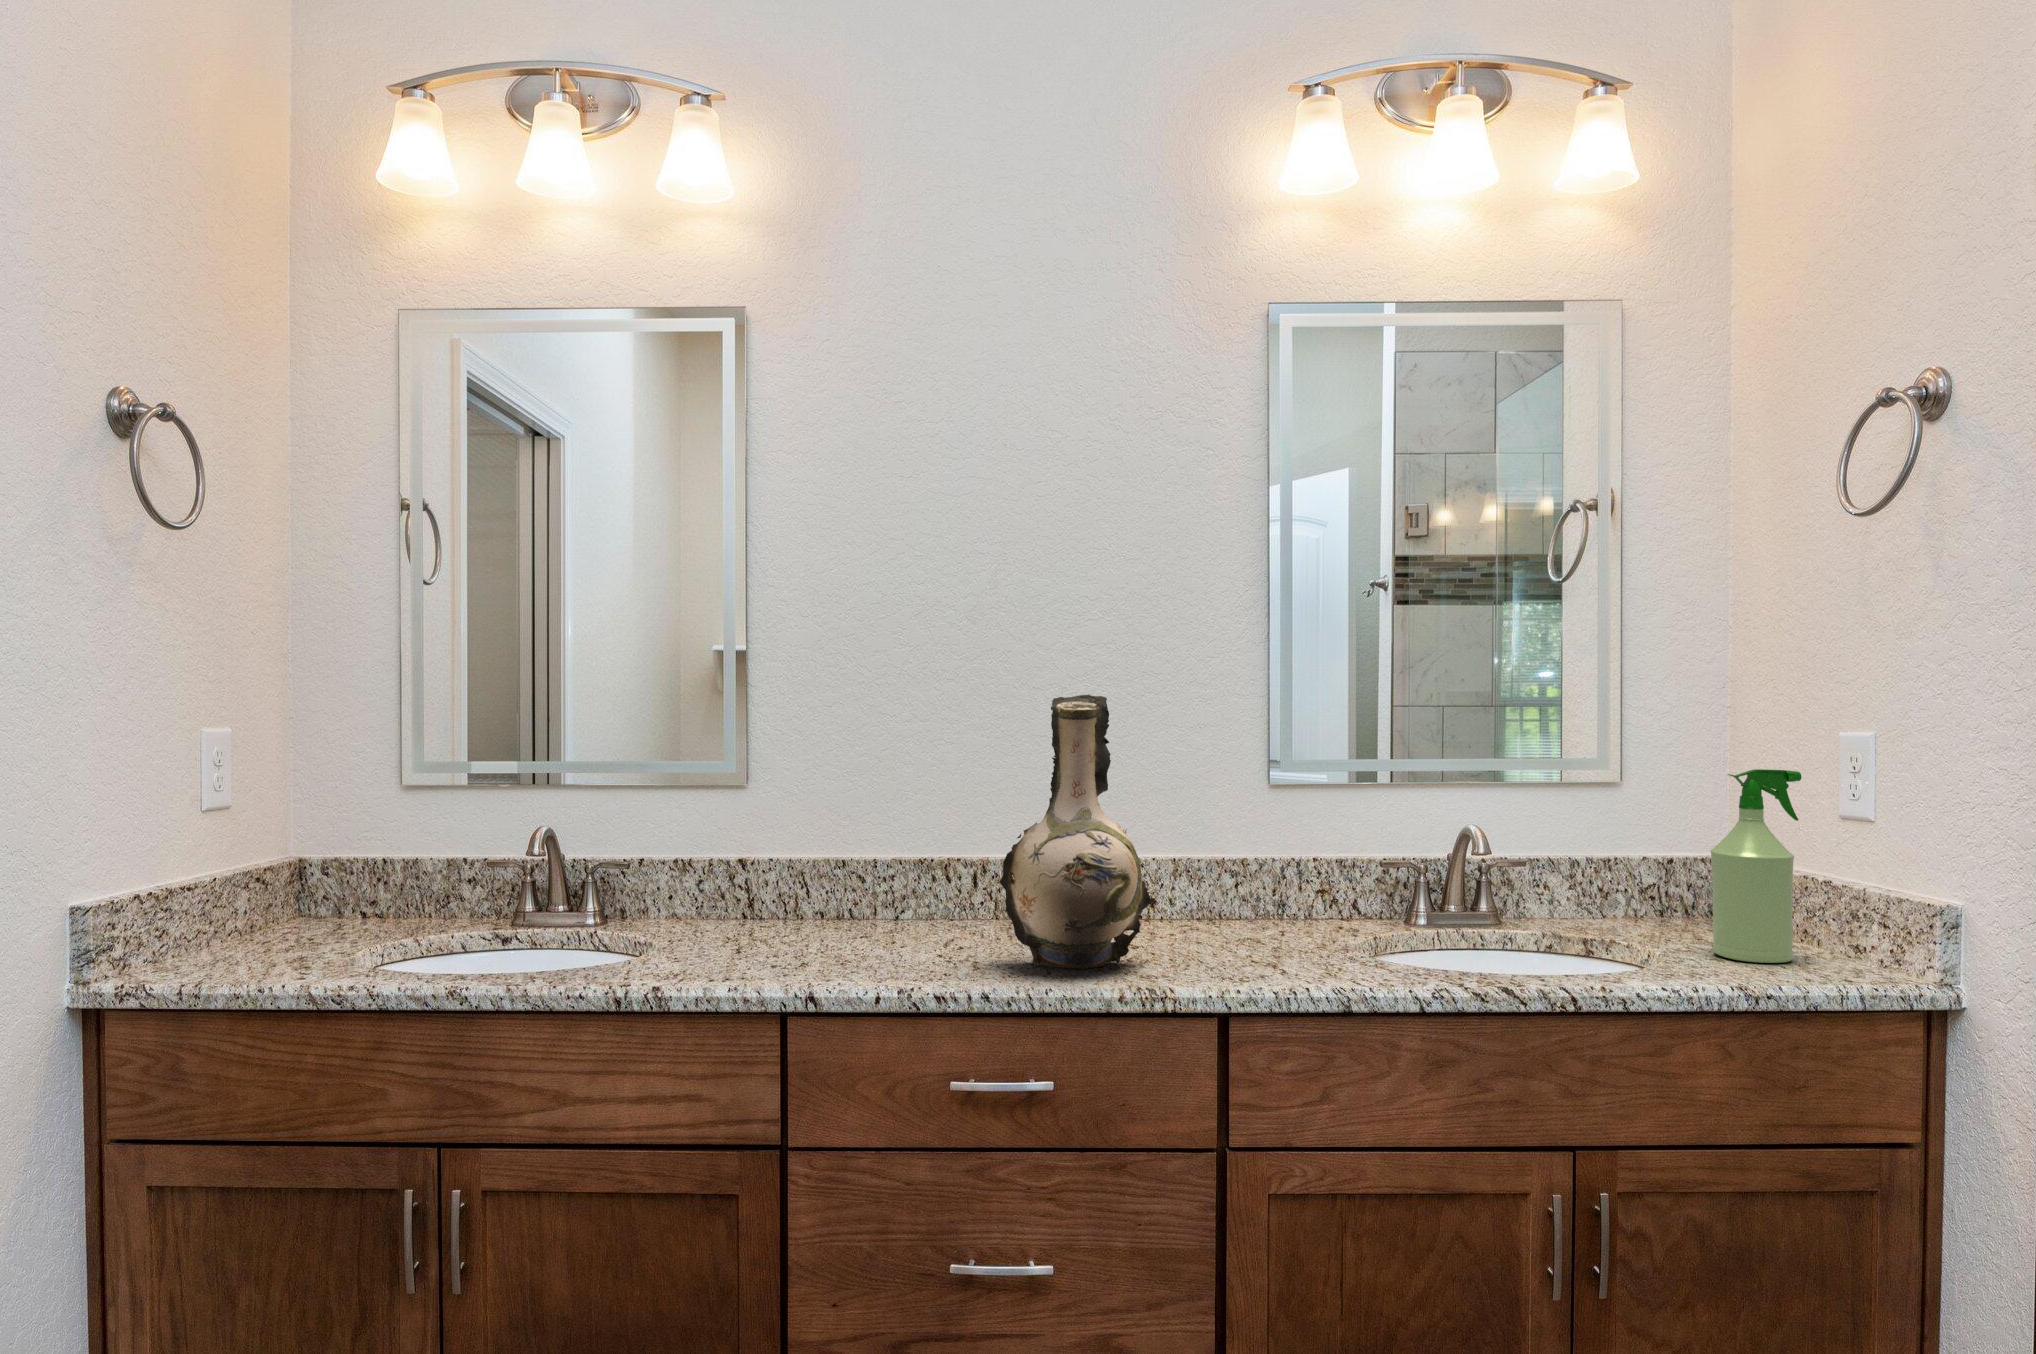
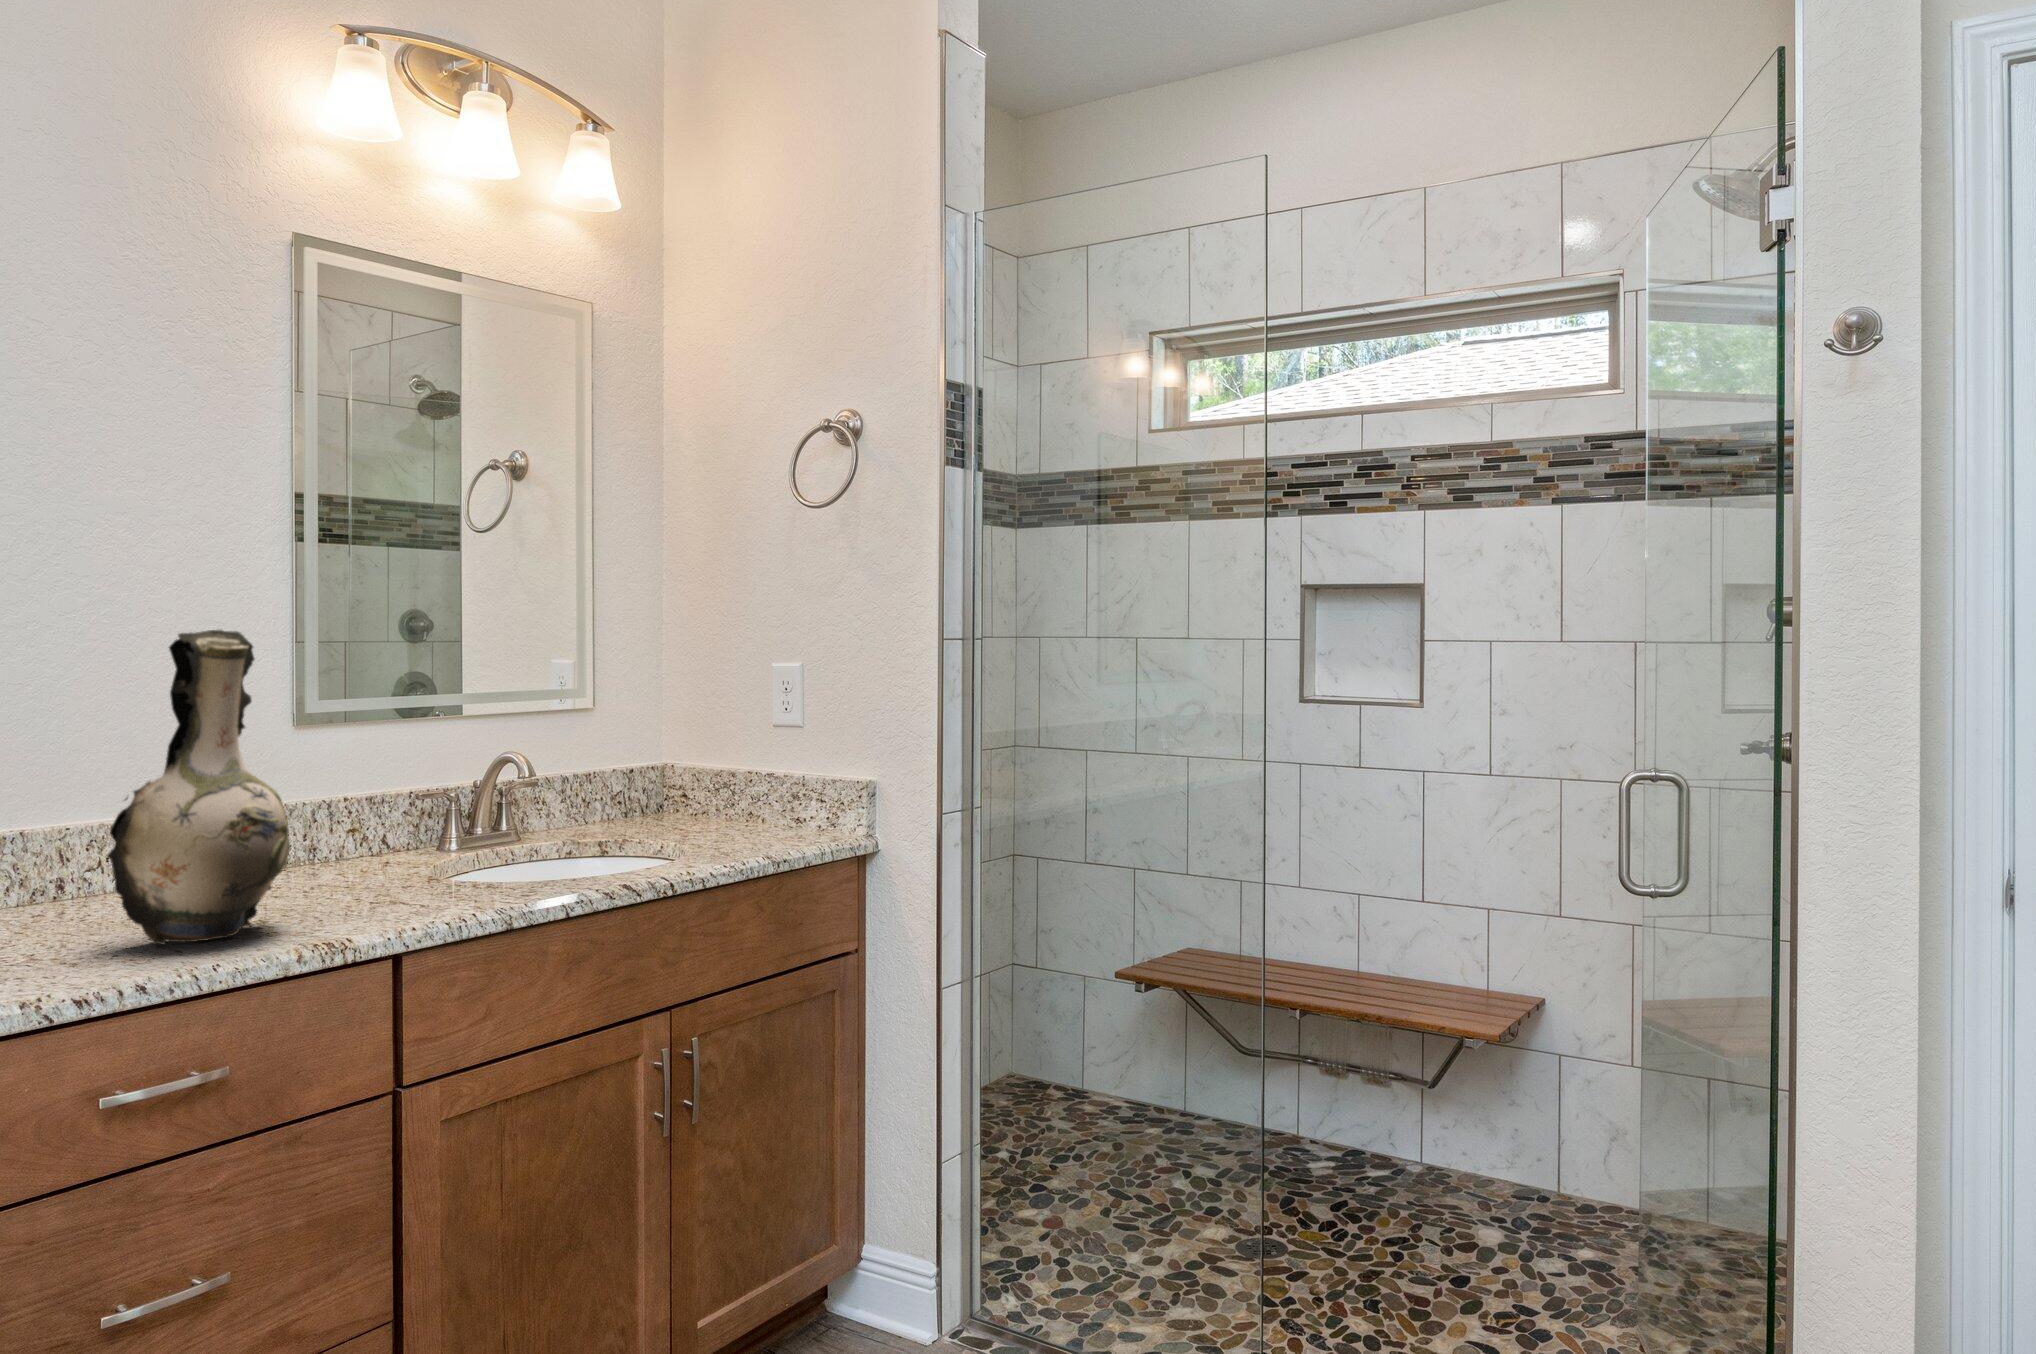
spray bottle: present [1711,769,1801,963] -> none [708,687,769,841]

